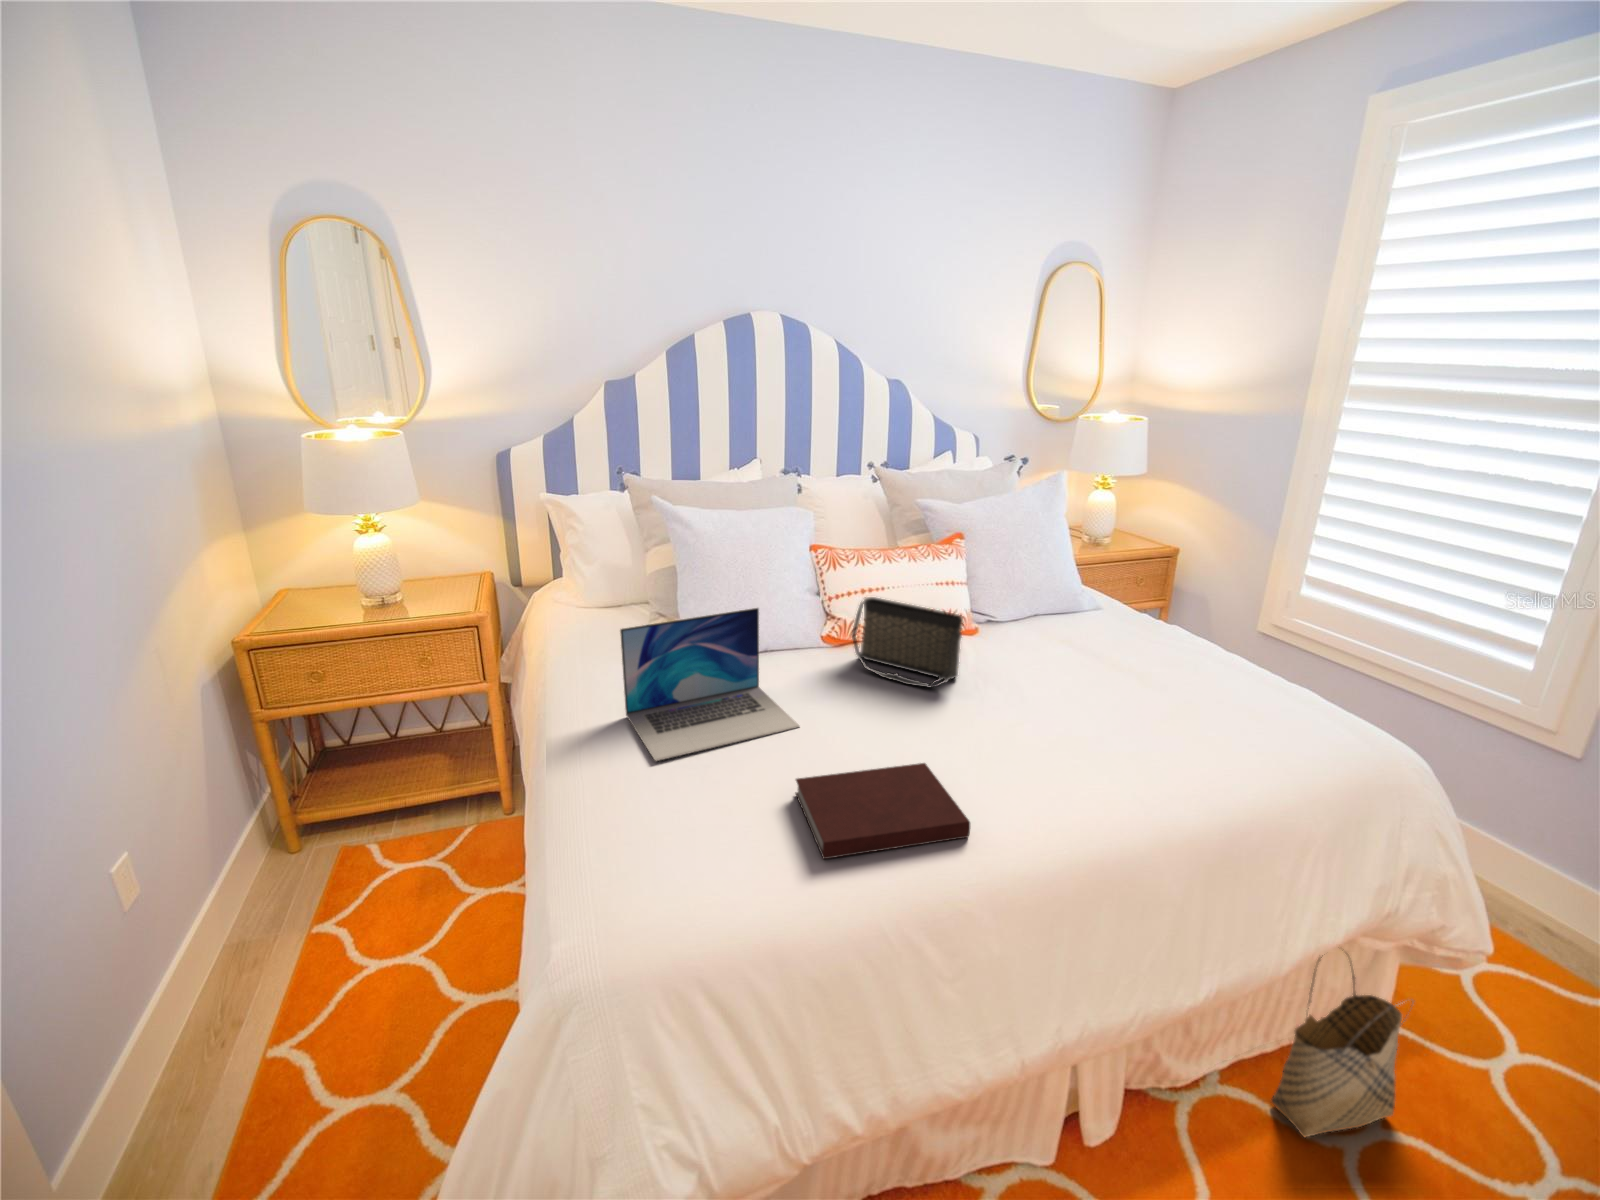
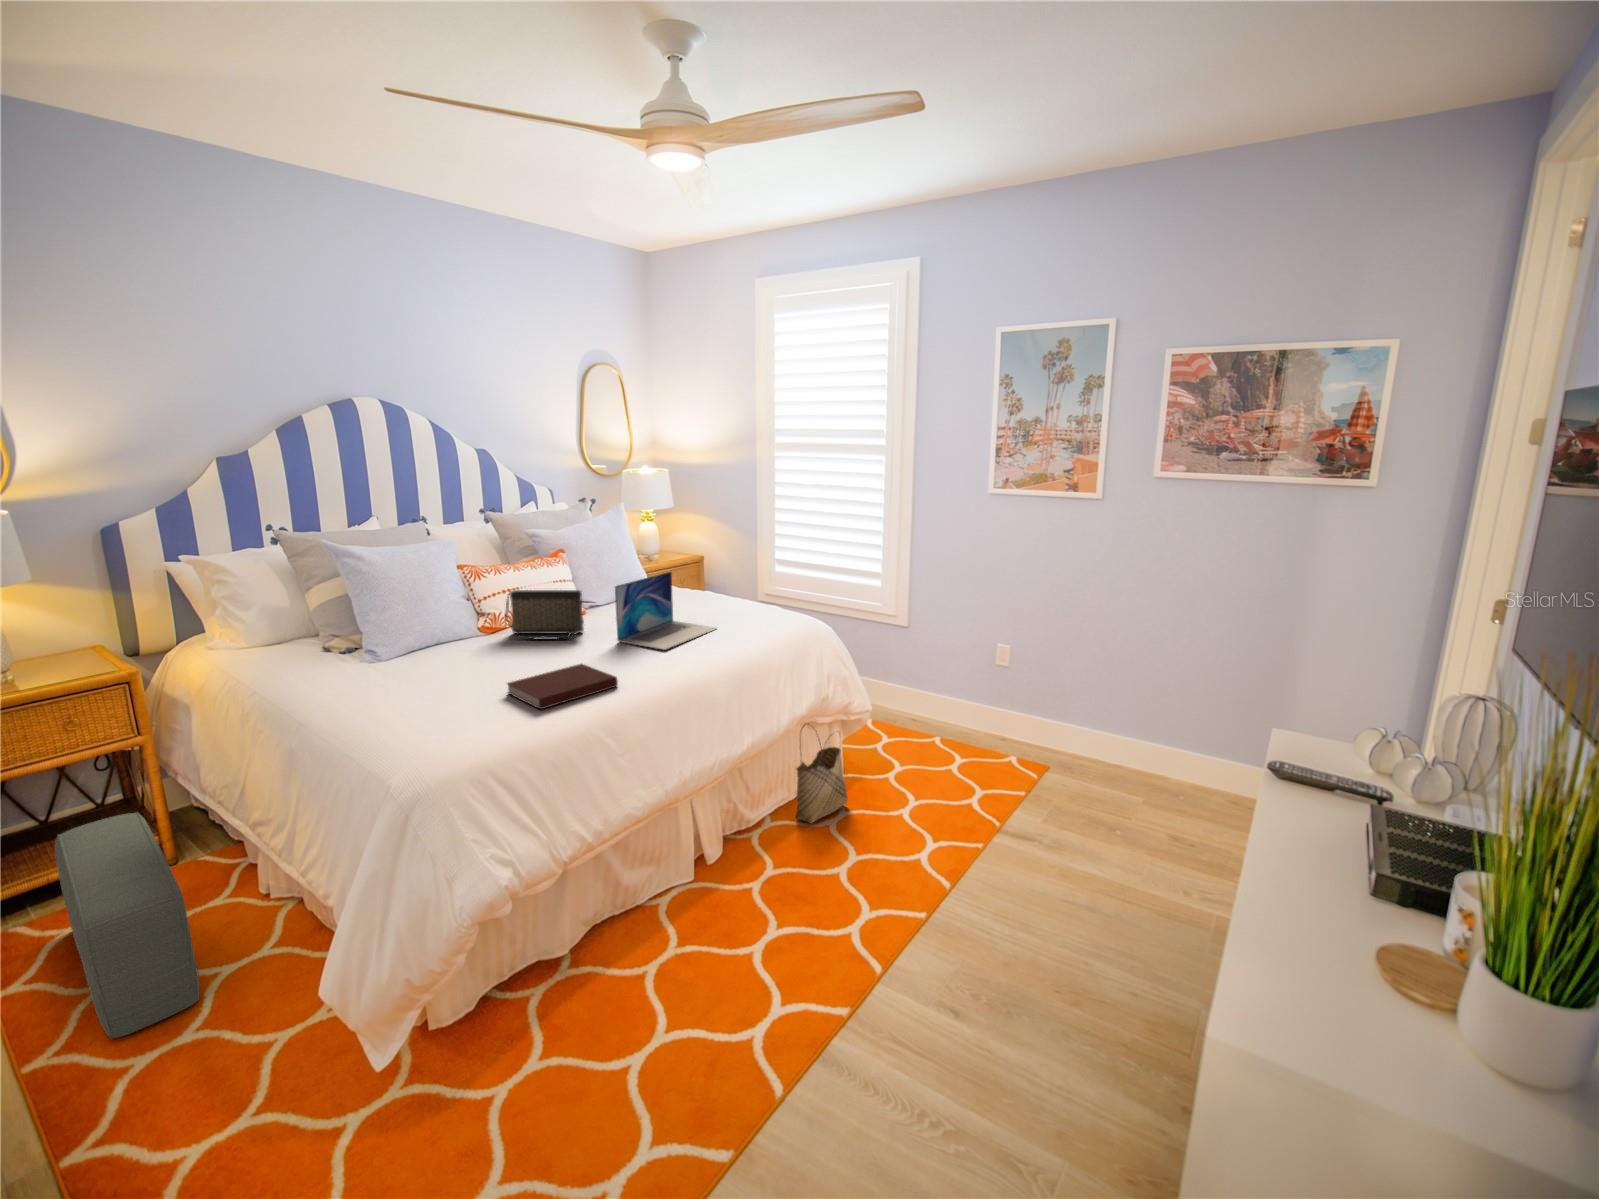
laptop: present [620,608,799,761] -> present [615,572,716,650]
pouf: none [300,779,465,1070] -> present [55,812,200,1039]

